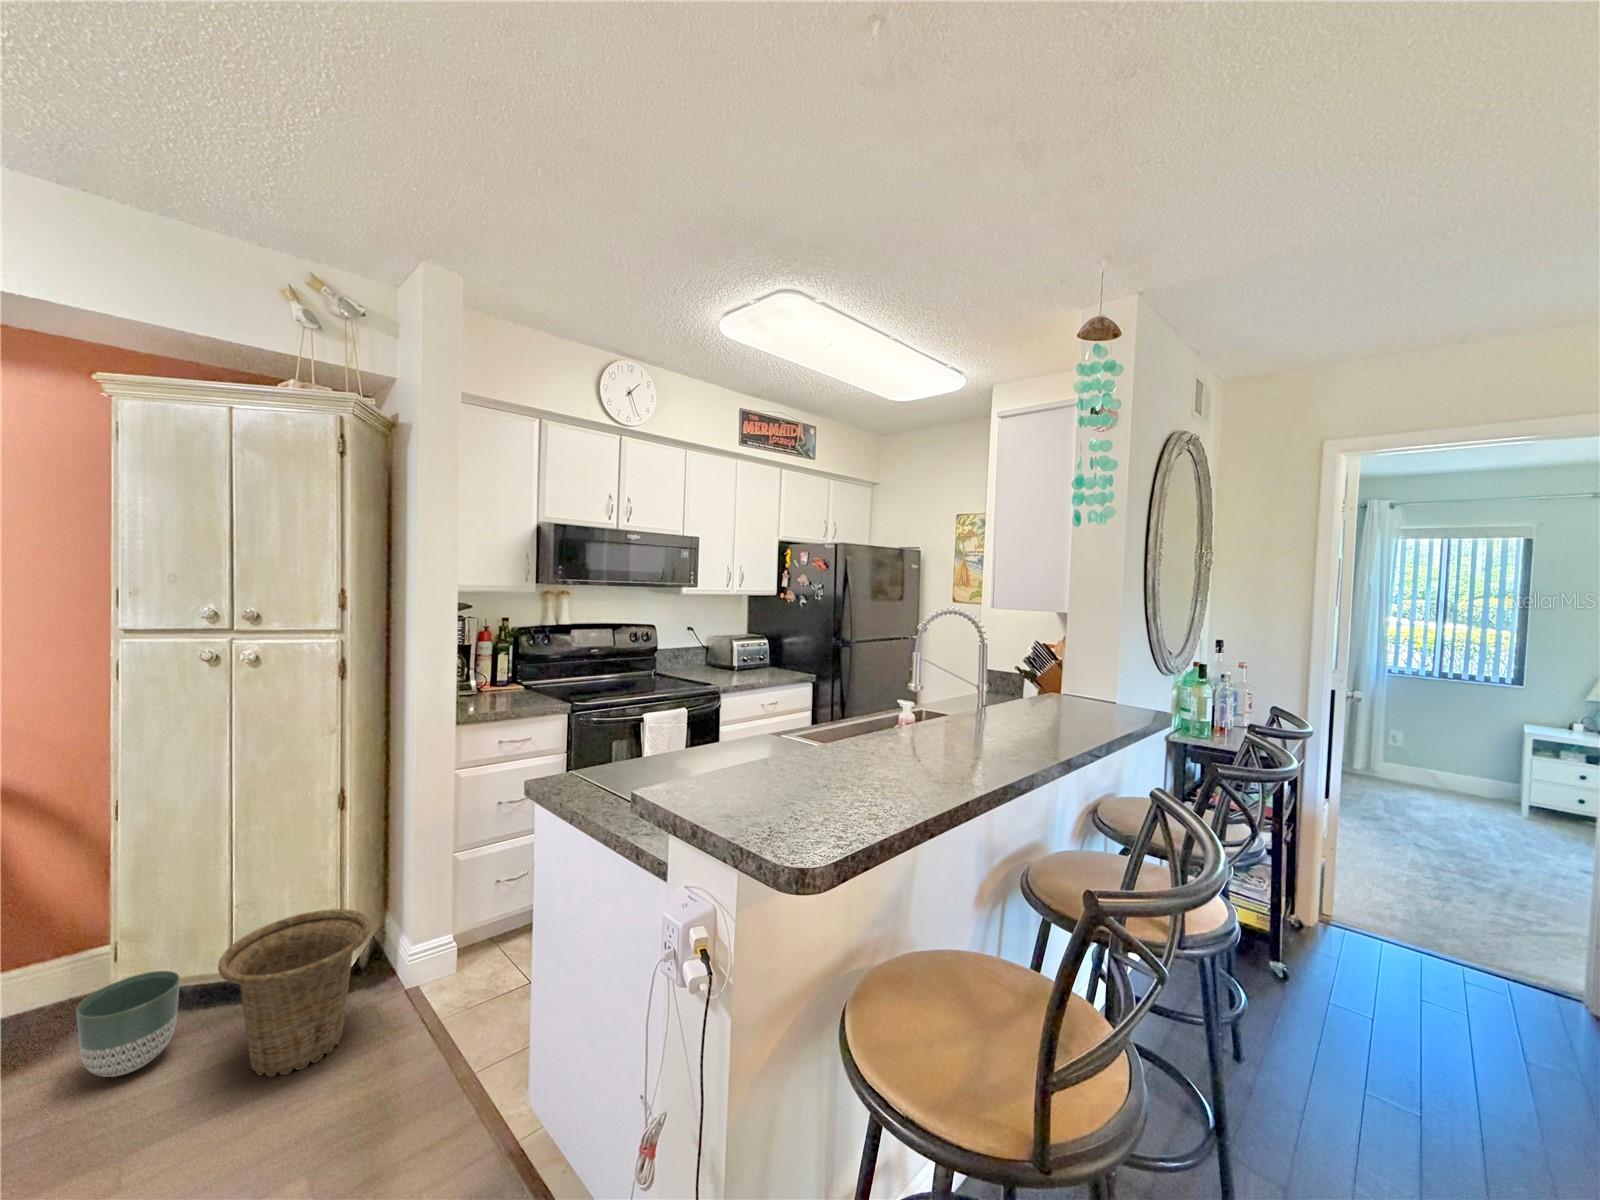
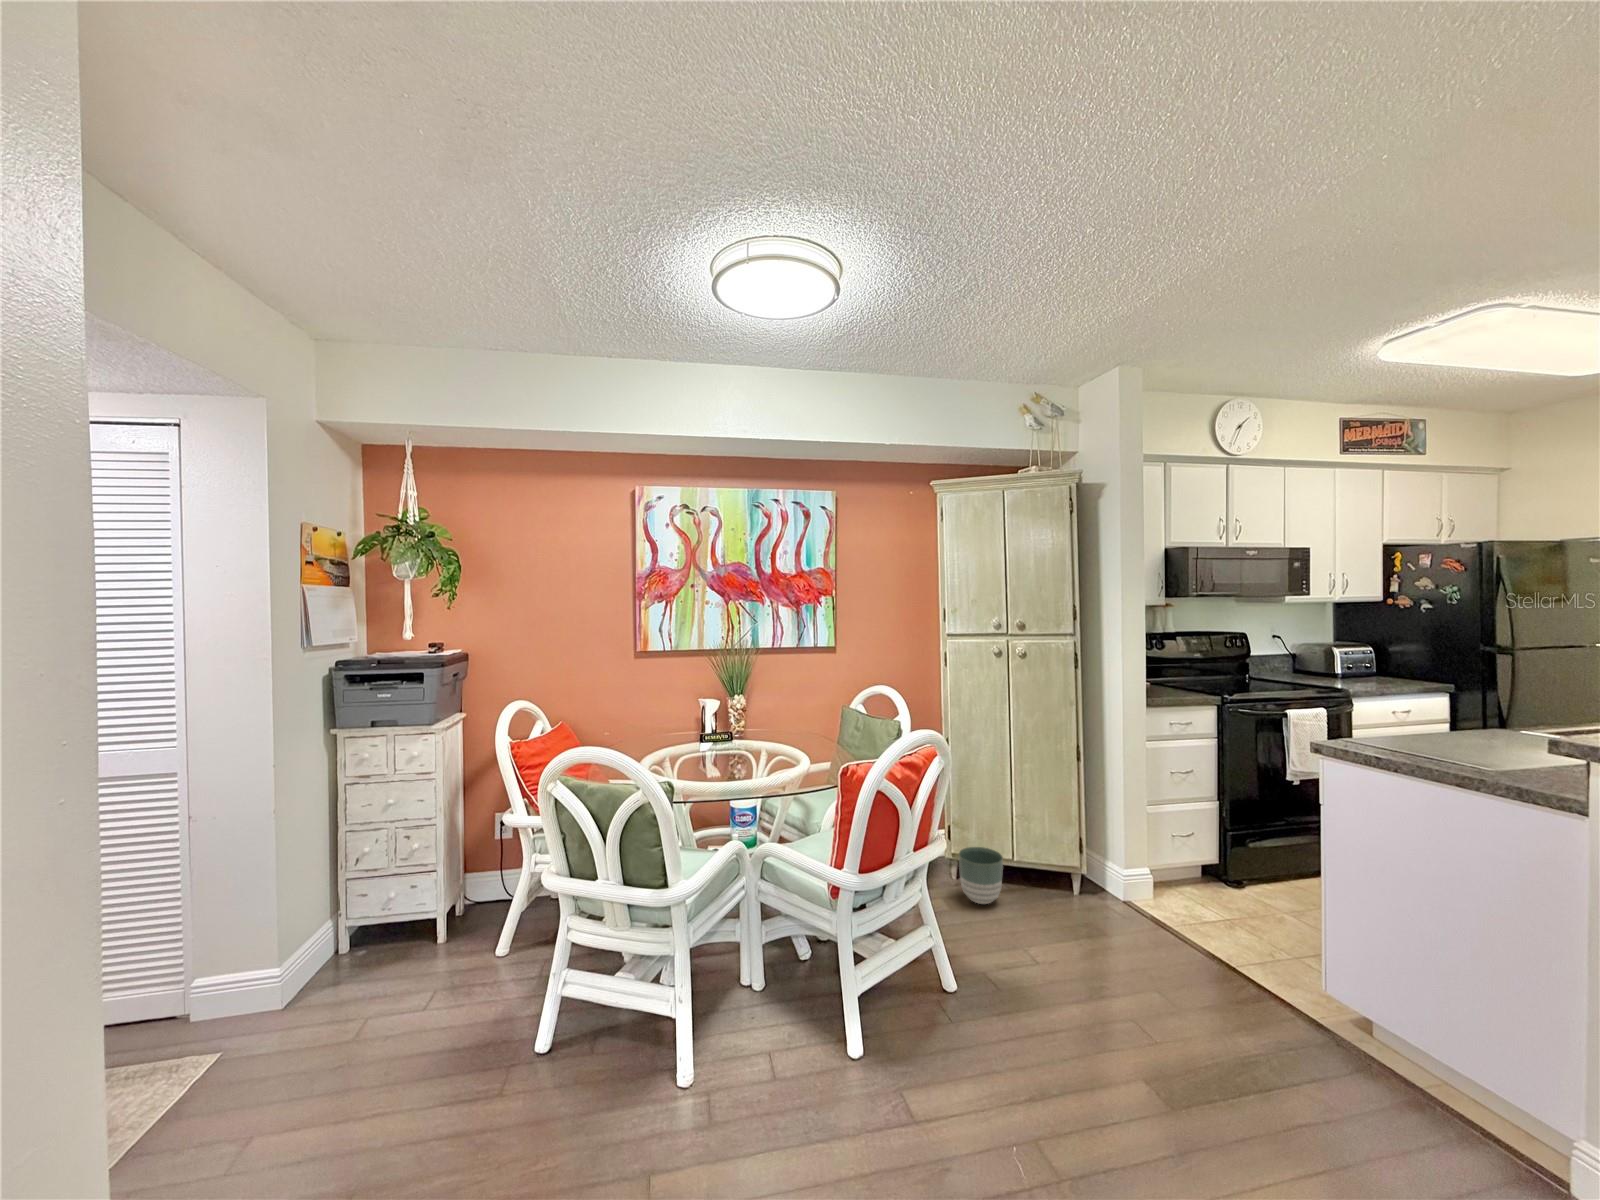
basket: present [218,909,371,1077] -> none [1037,828,1124,930]

